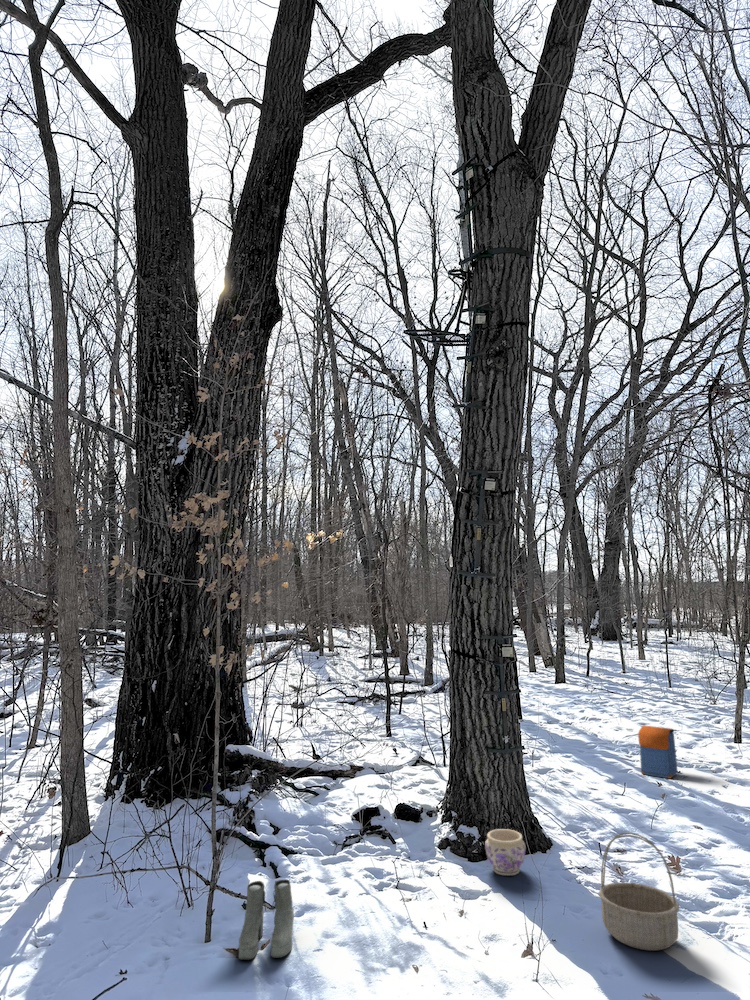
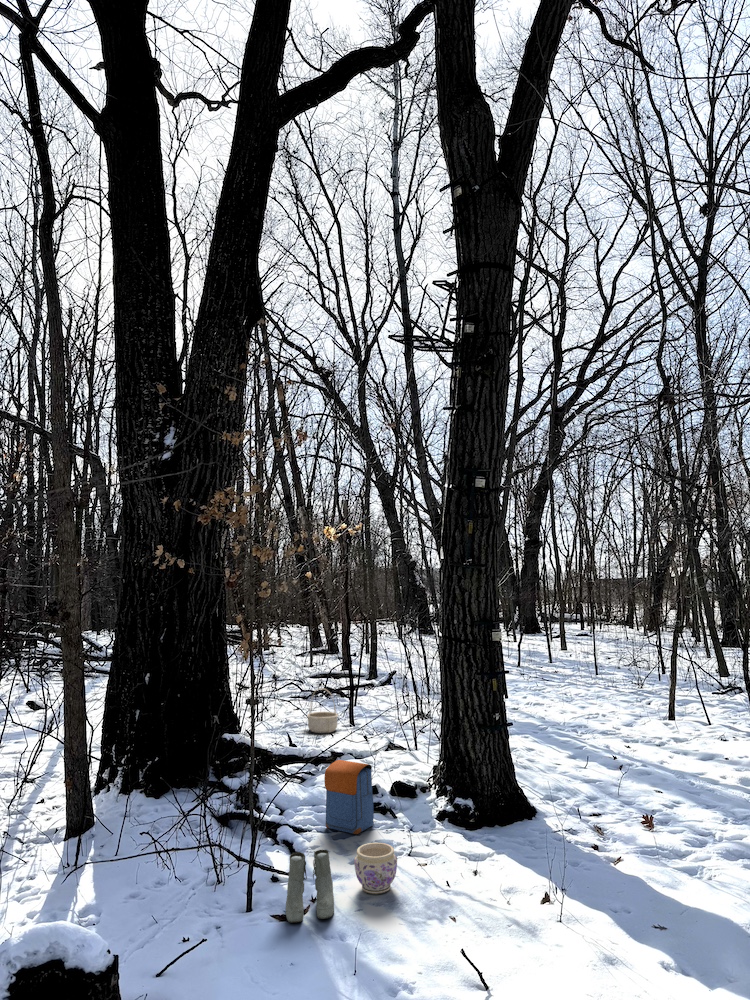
backpack: present [638,726,678,778] -> present [324,760,374,834]
planter: present [485,829,526,876] -> present [354,843,397,895]
basket: present [599,832,679,951] -> present [307,688,338,733]

